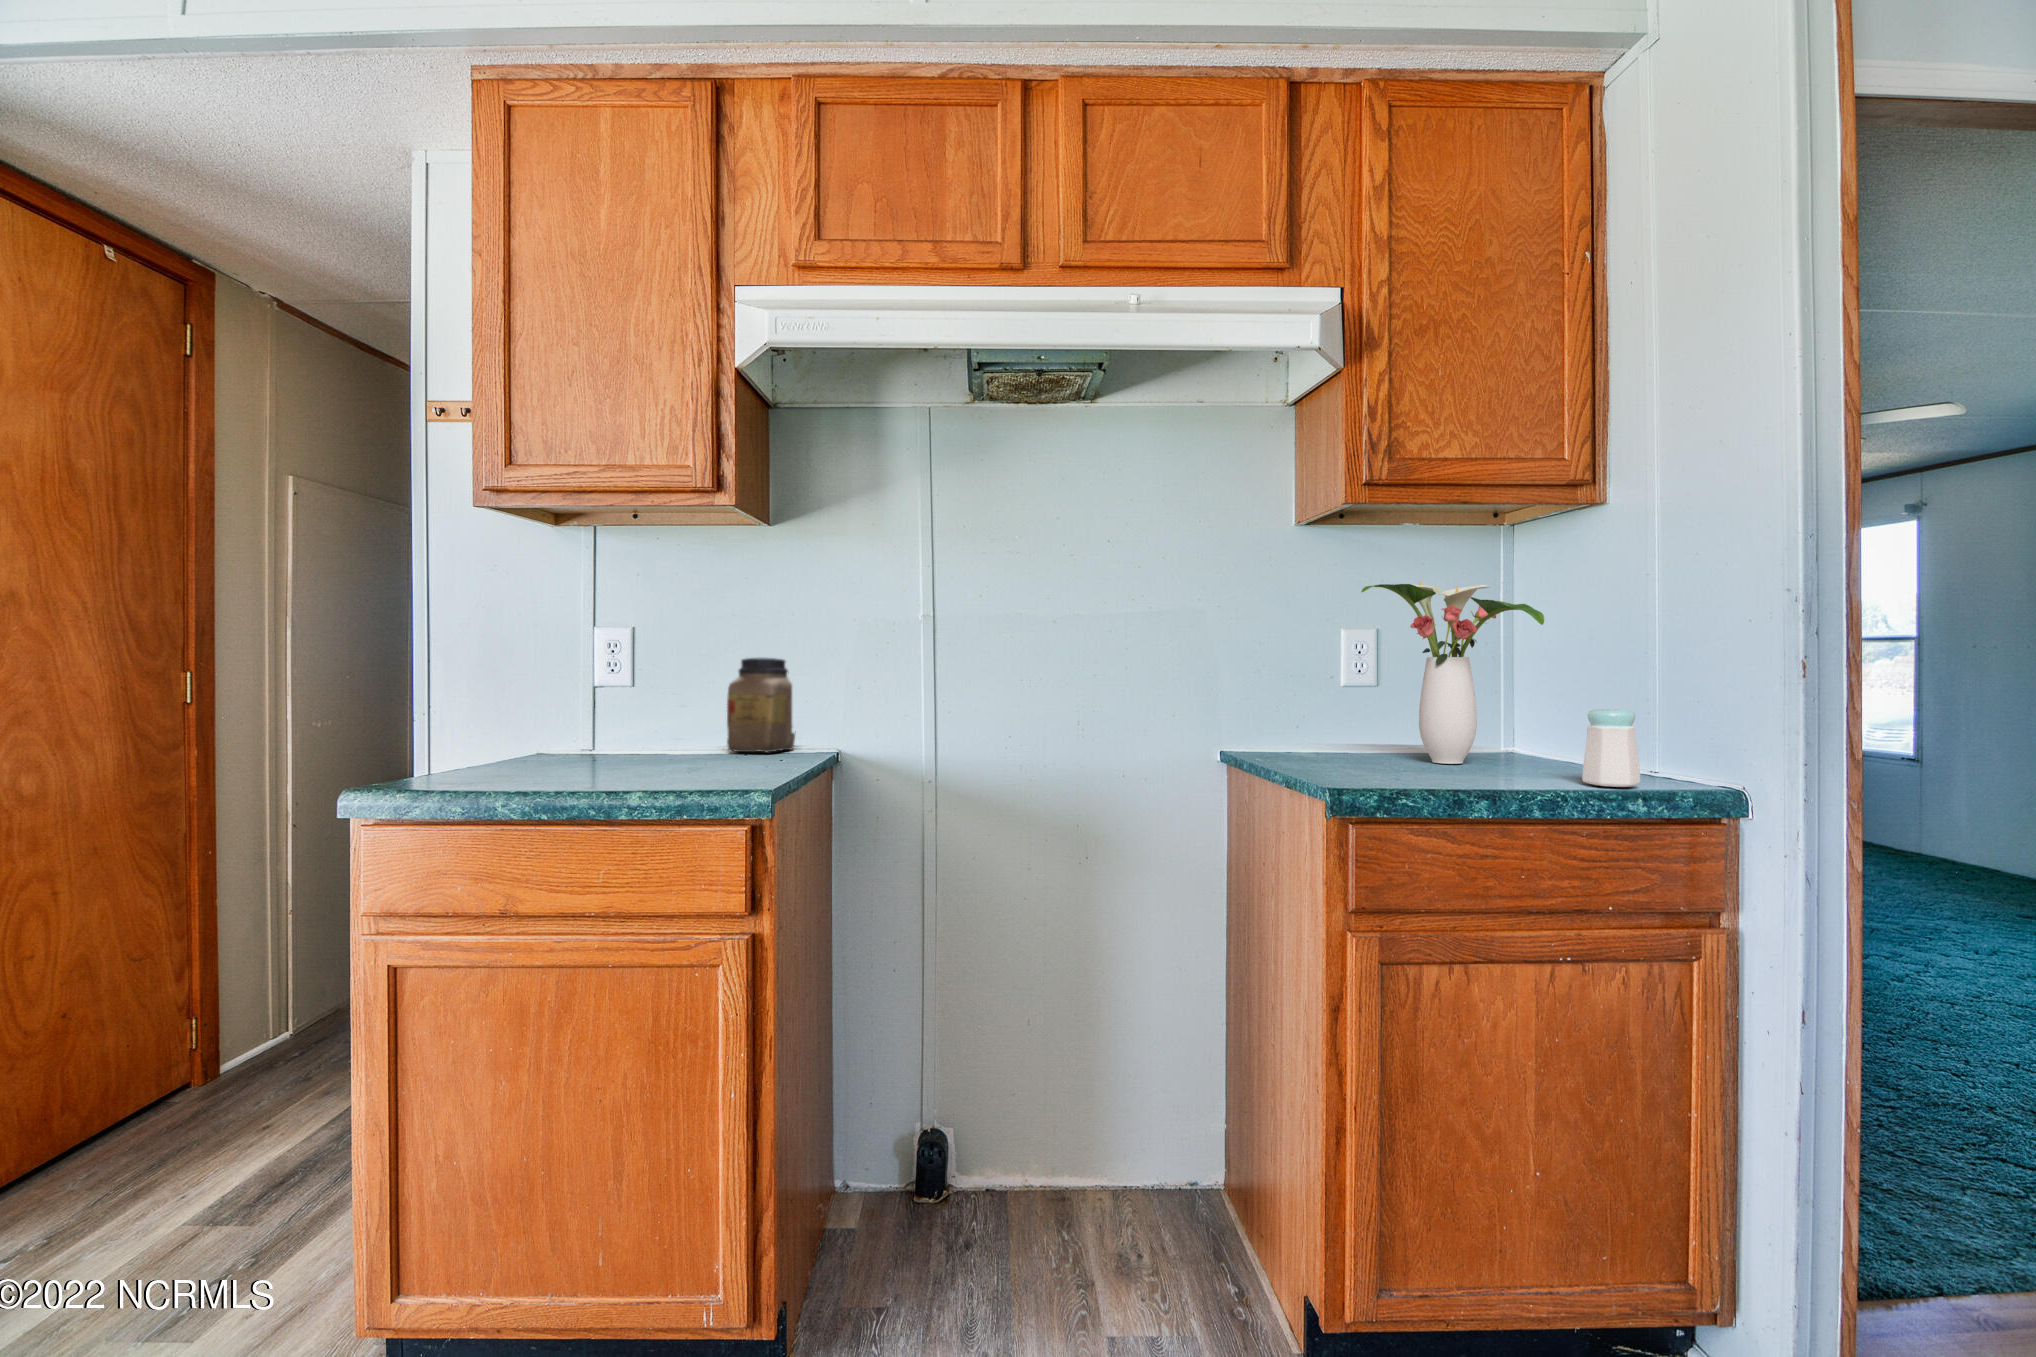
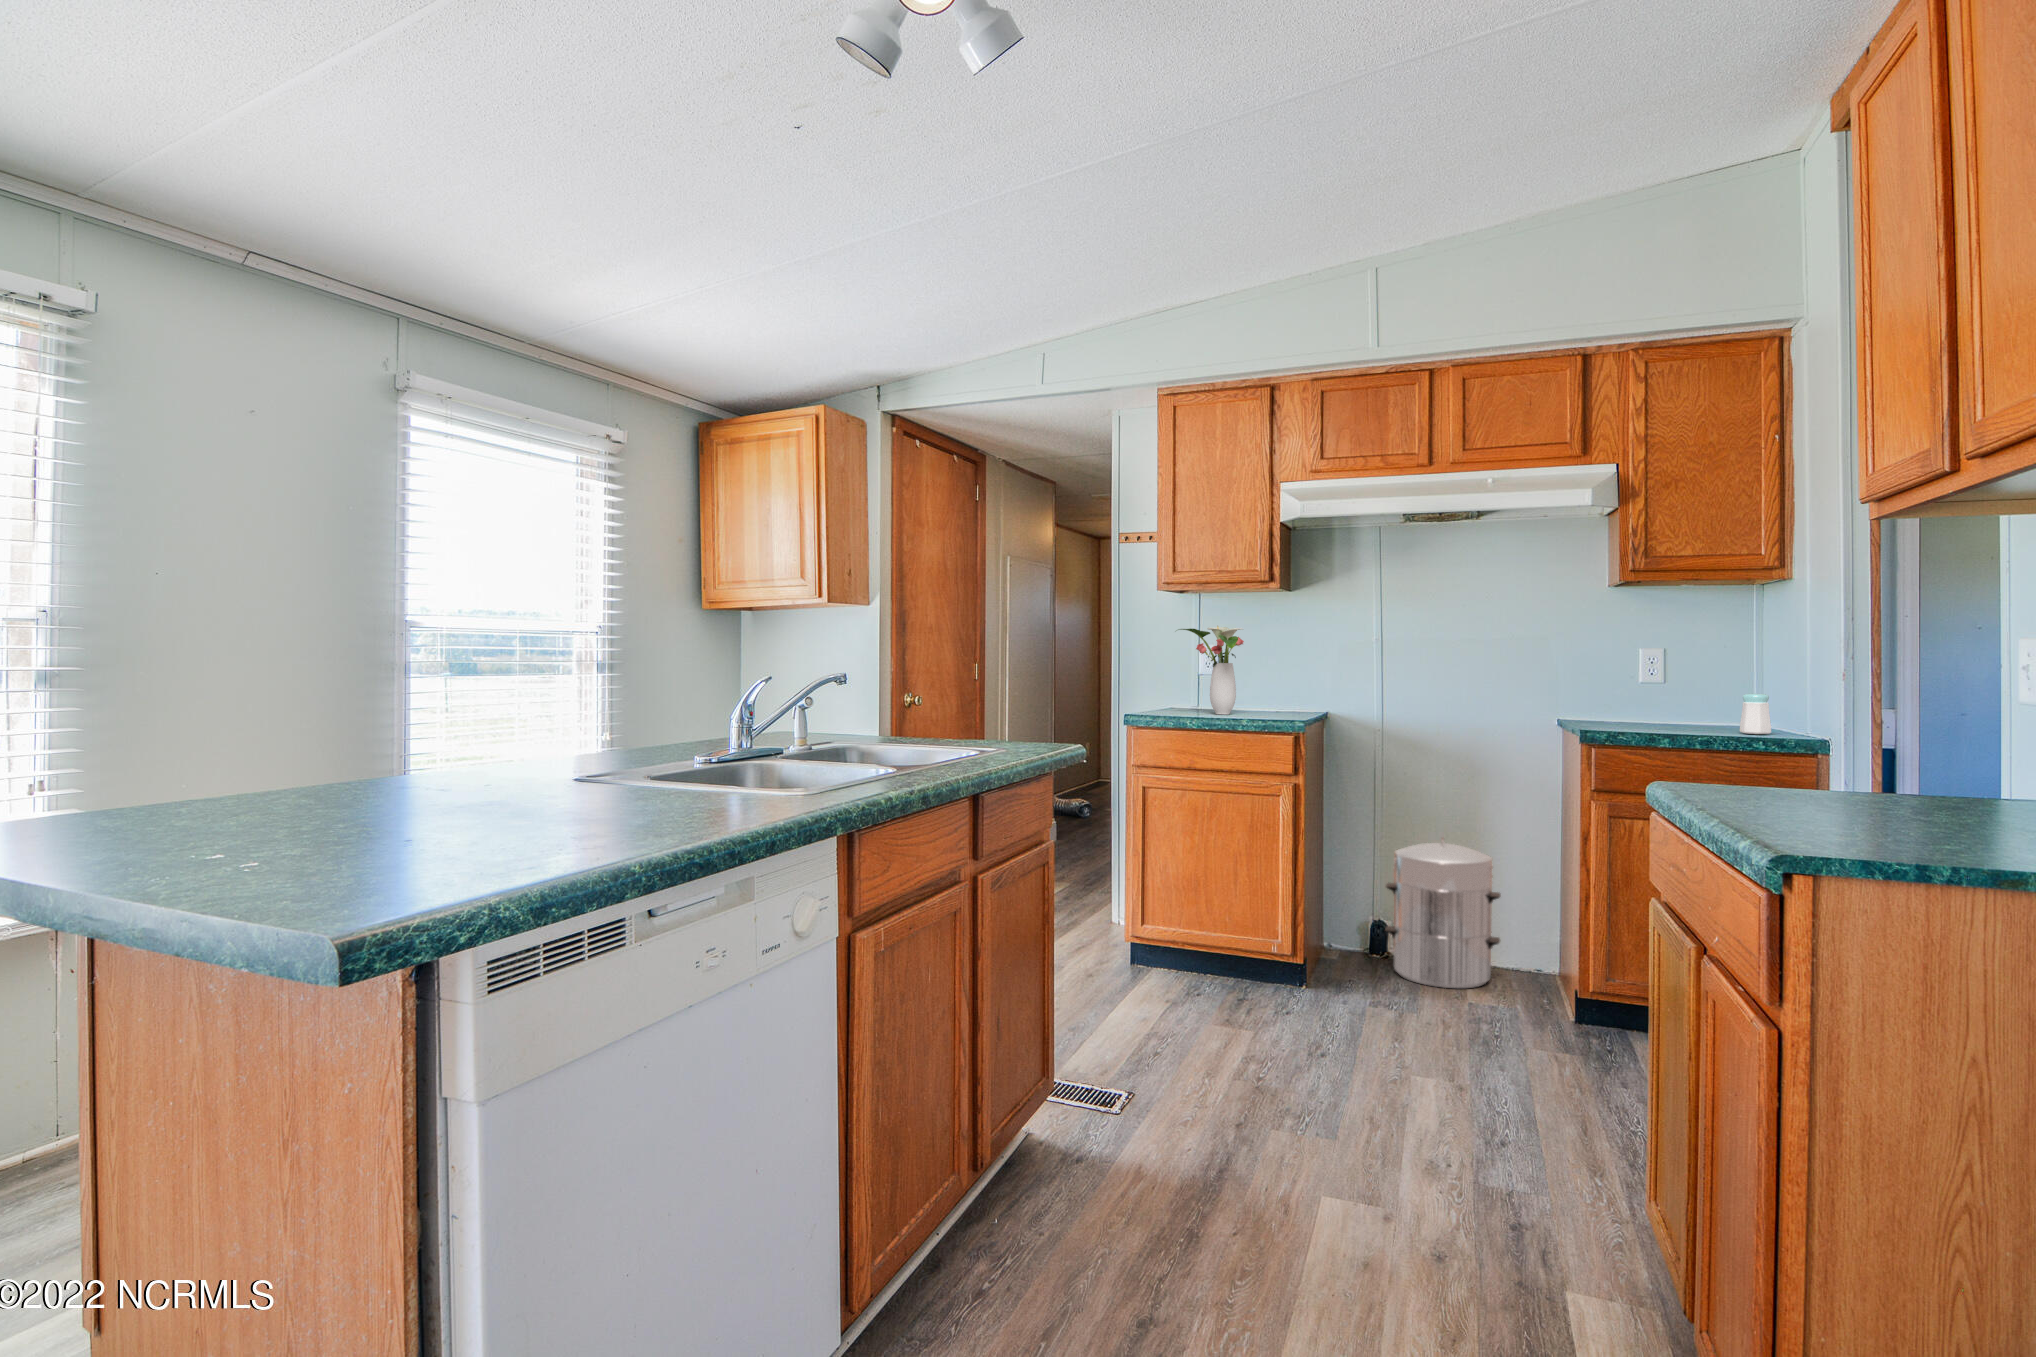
flower arrangement: present [1361,581,1544,764] -> present [1178,626,1244,714]
jar: present [727,657,796,752] -> none [1267,663,1303,712]
waste bin: none [949,982,1151,1298] -> present [1385,838,1501,988]

